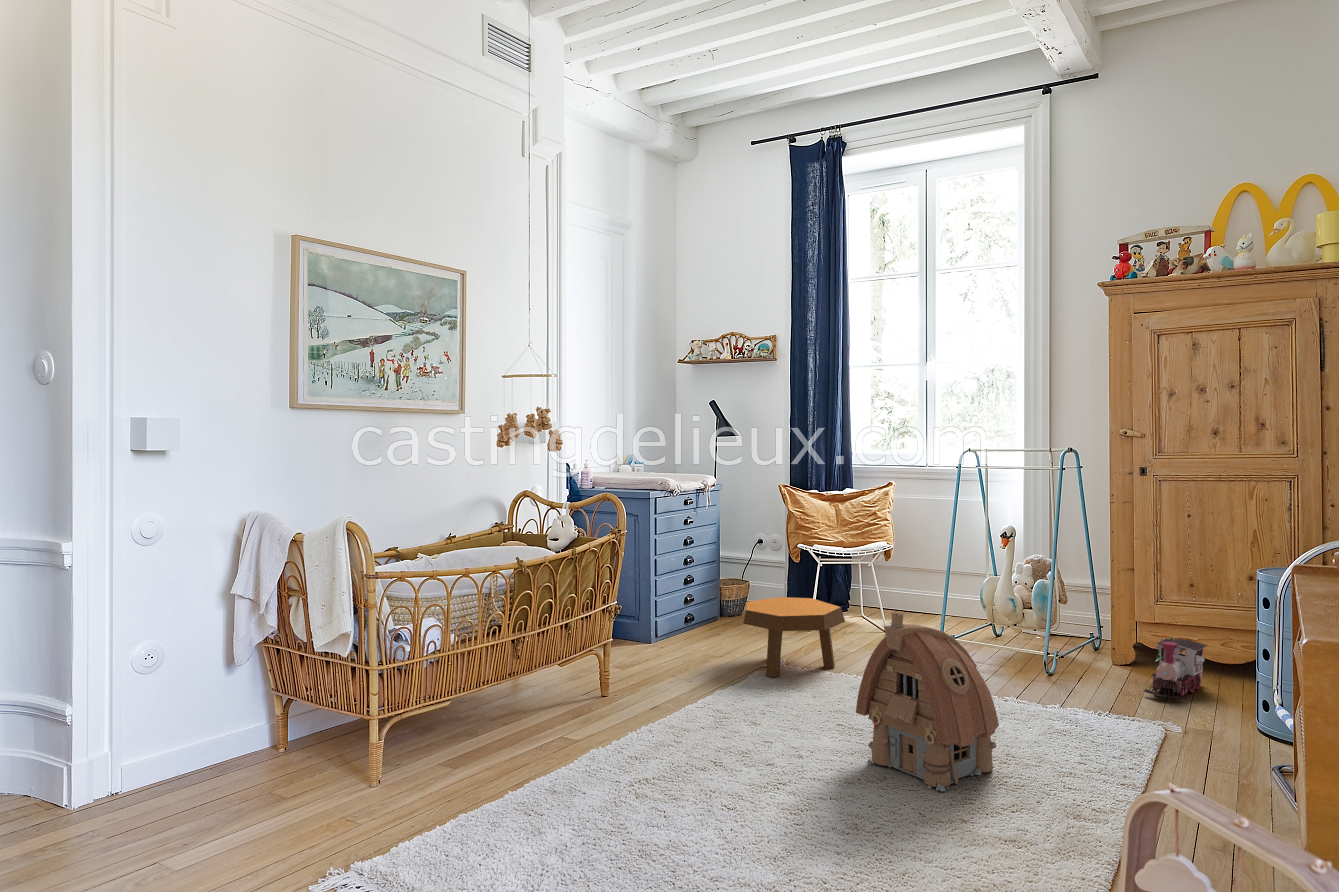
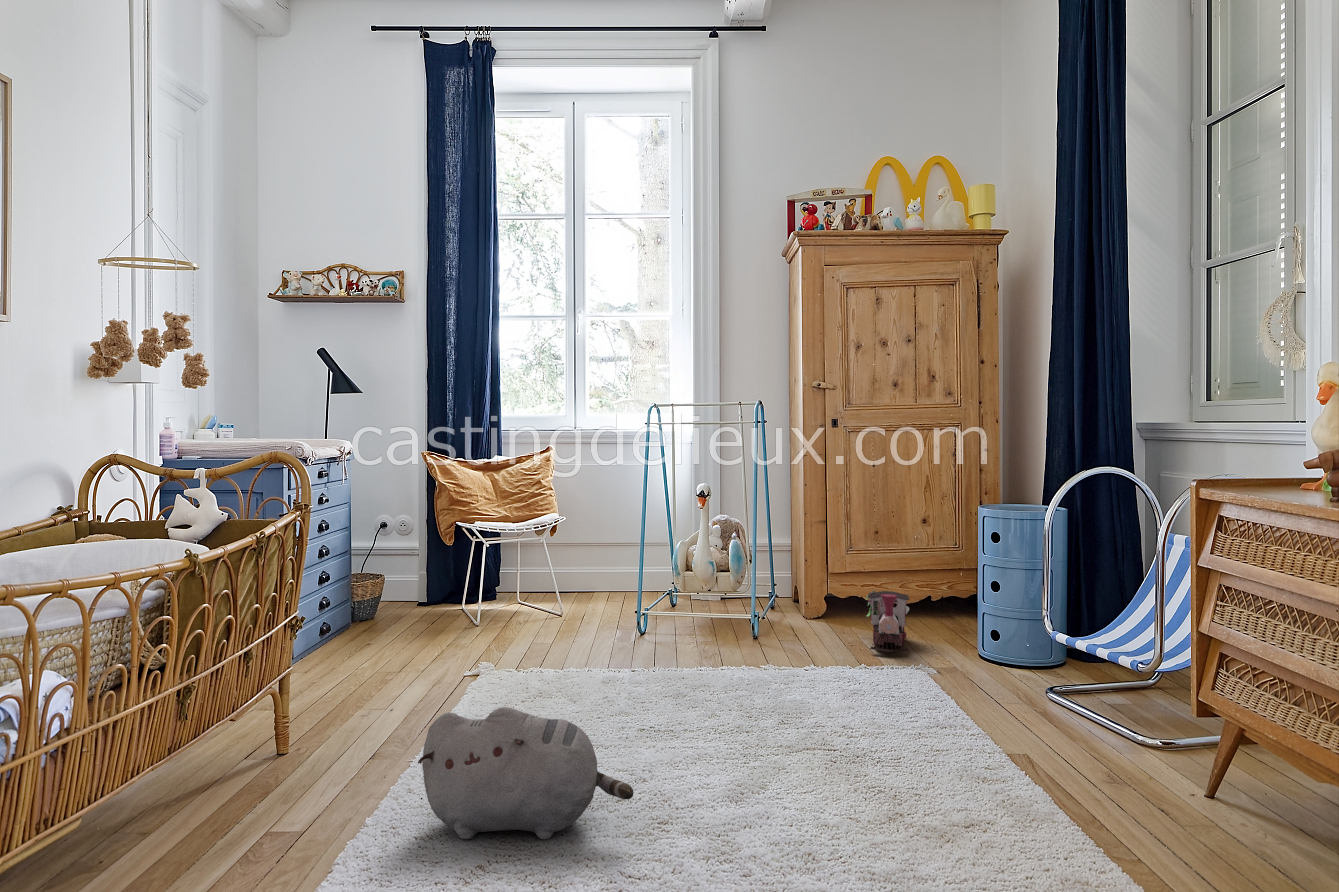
footstool: present [743,597,845,678] -> none [414,586,549,695]
toy house: present [856,612,999,791] -> none [669,577,847,818]
plush toy: none [686,678,810,766] -> present [418,707,634,839]

